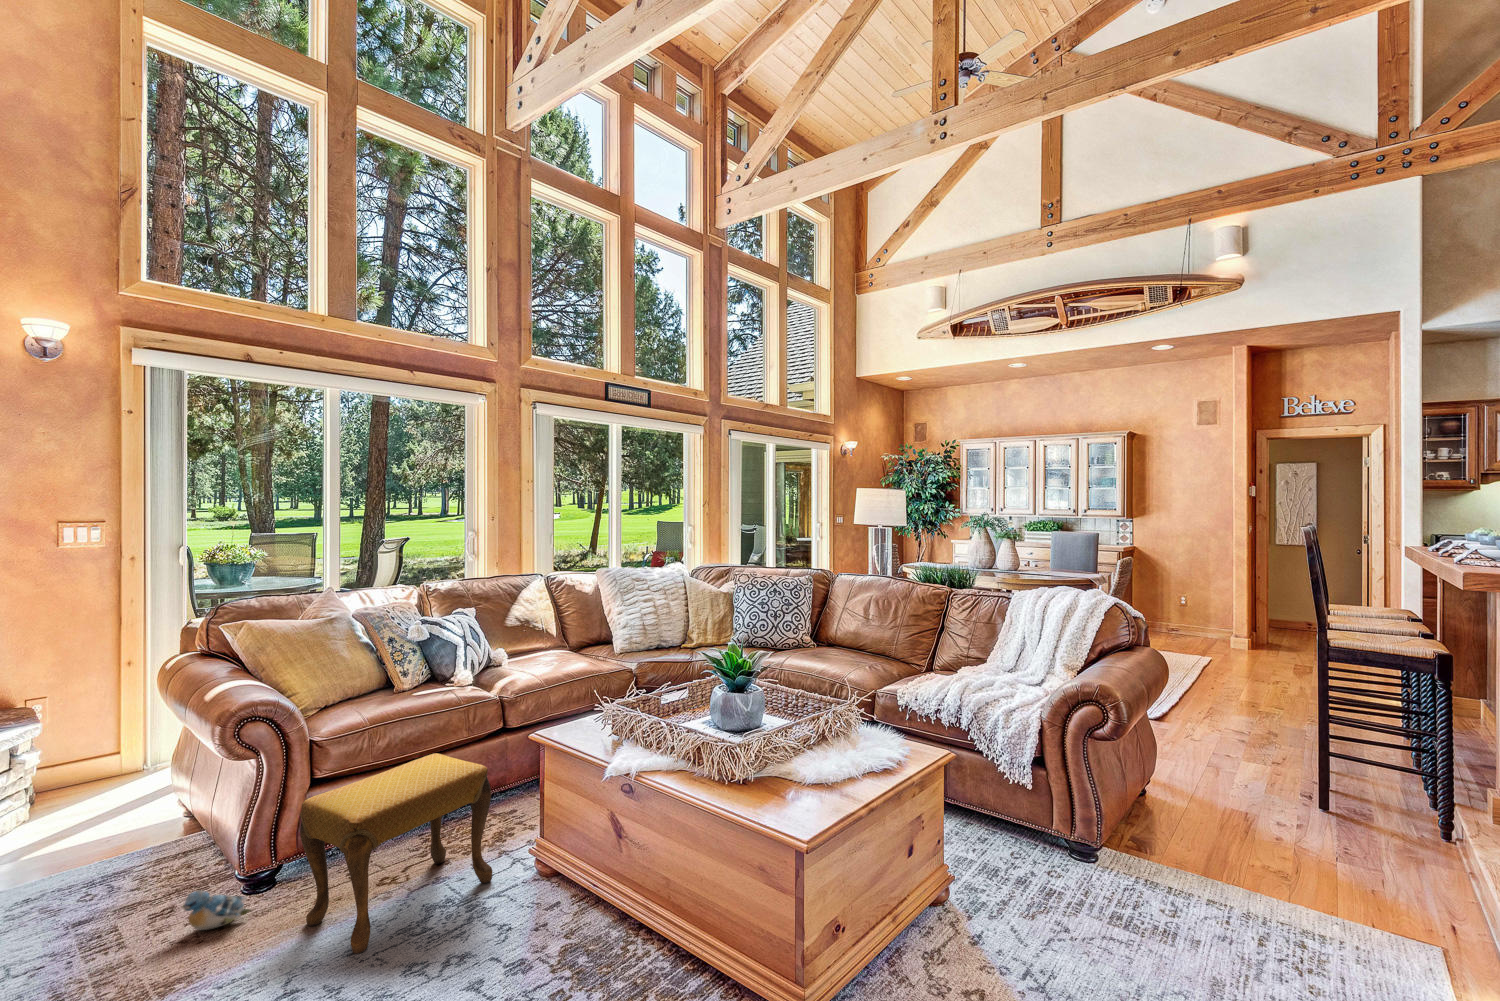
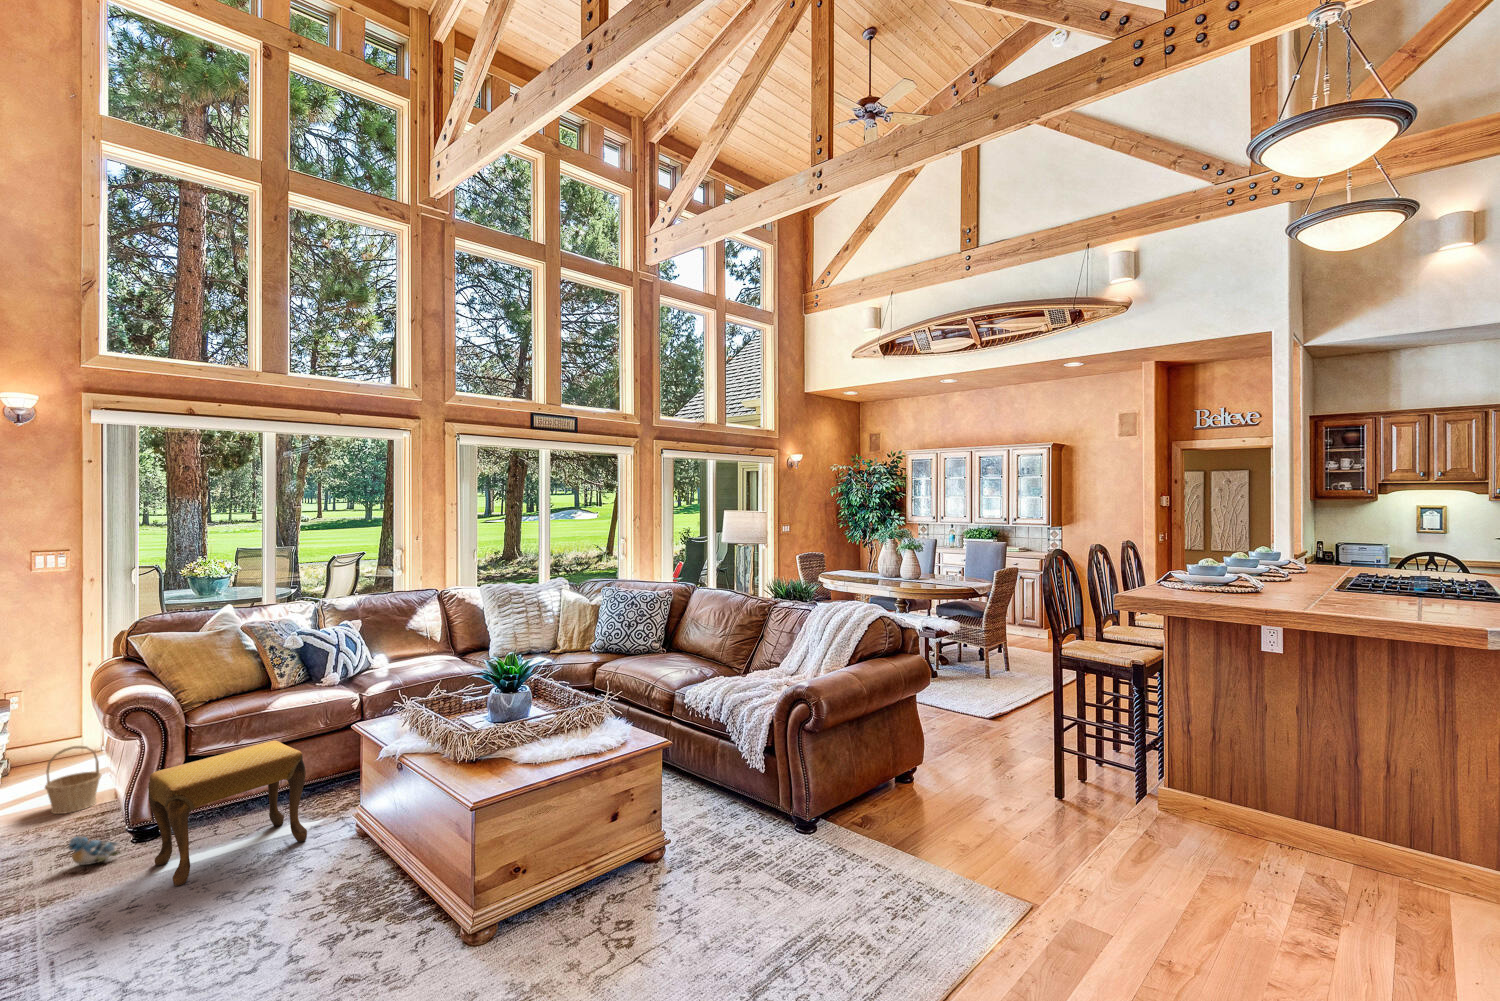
basket: none [106,769,177,860] -> present [45,746,102,814]

